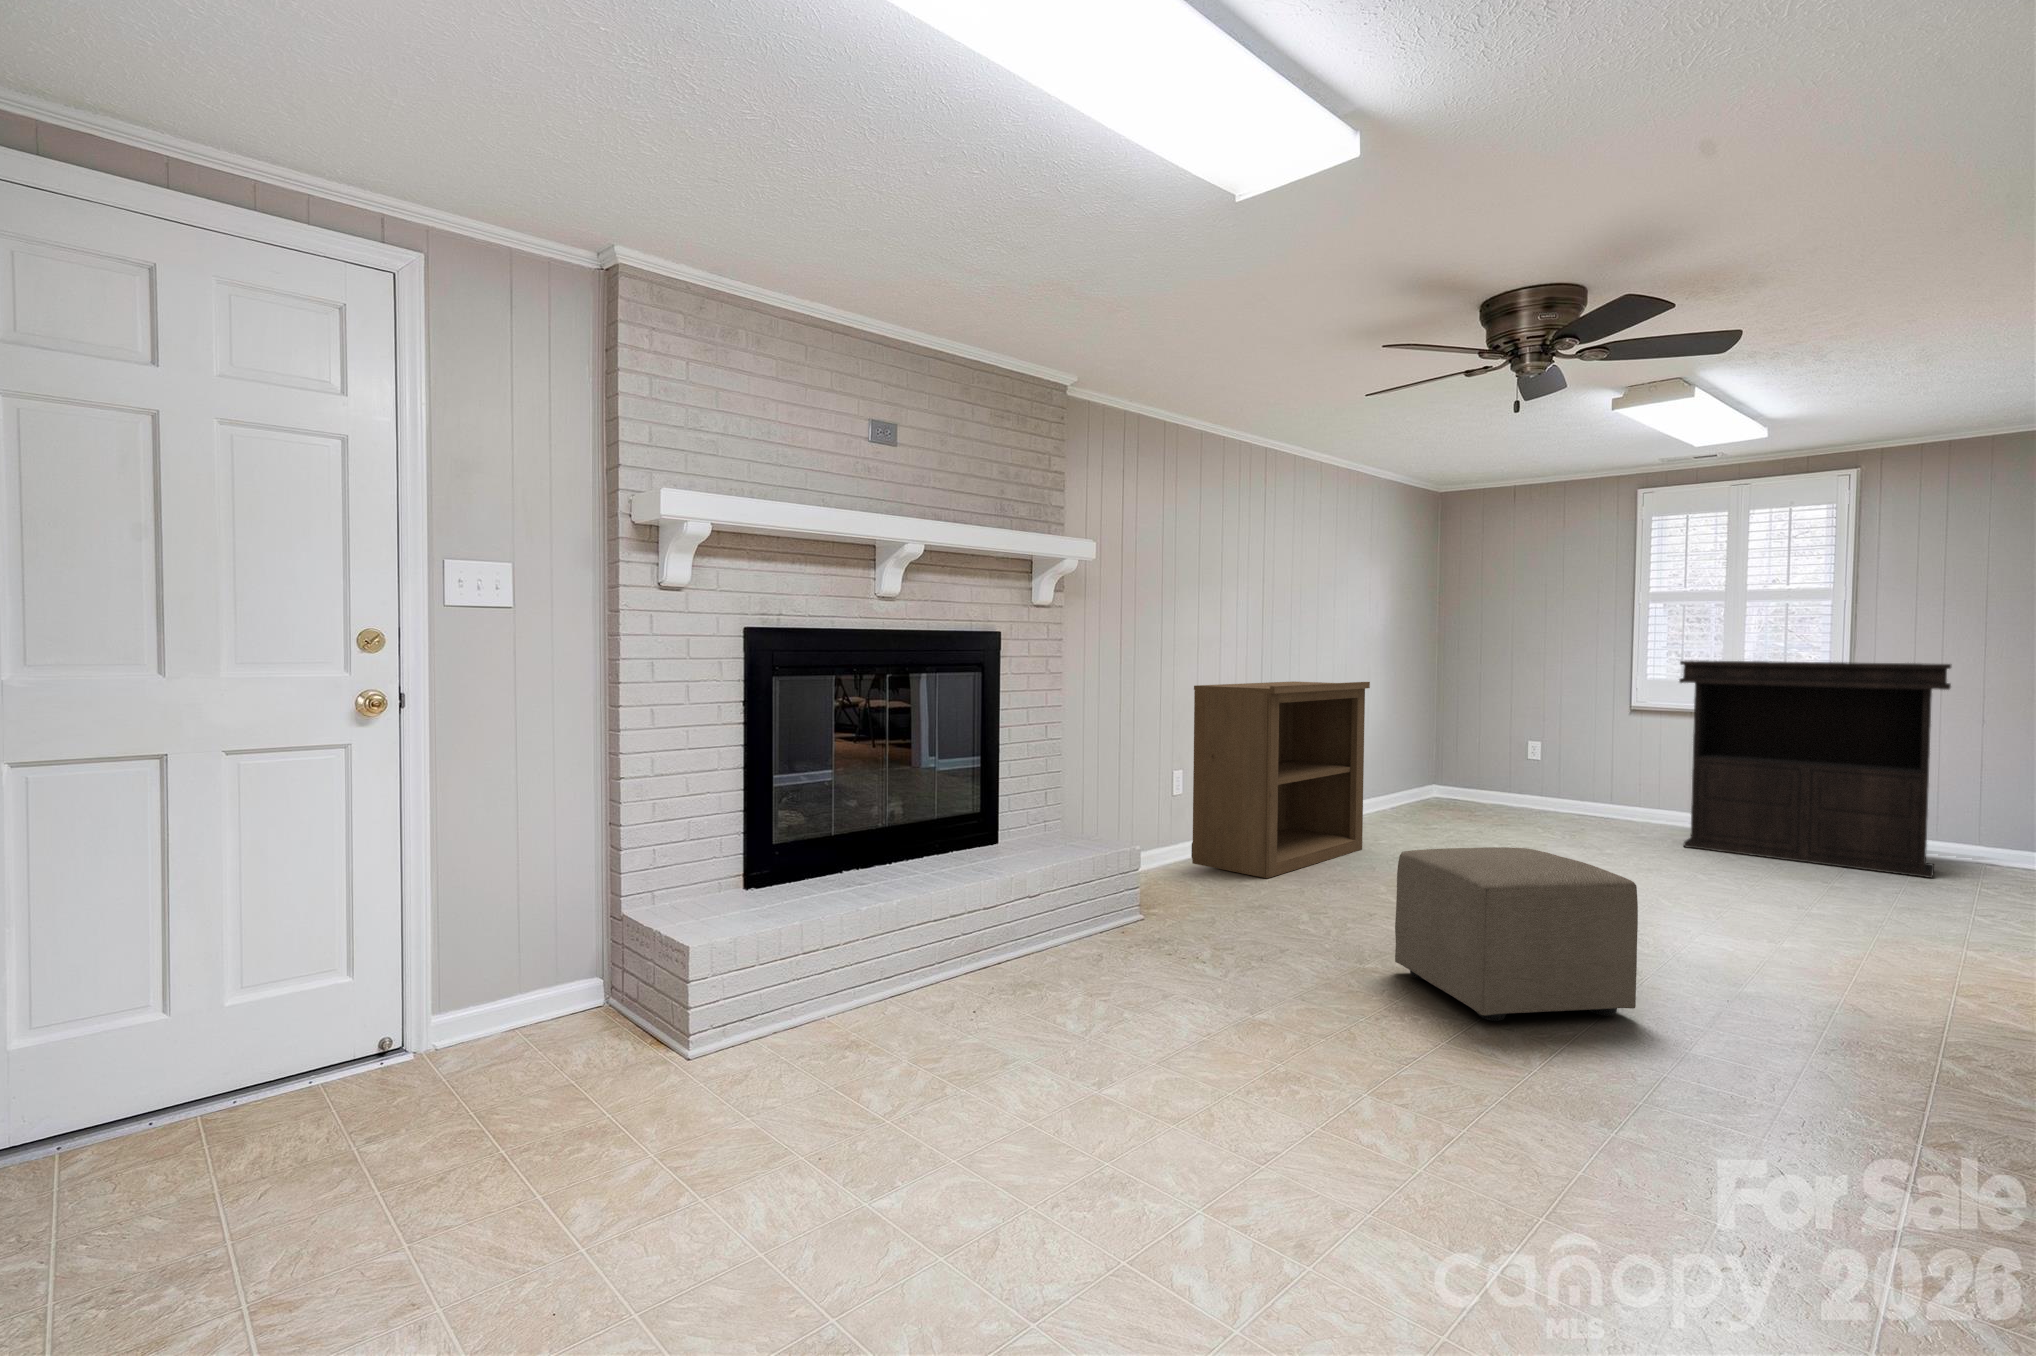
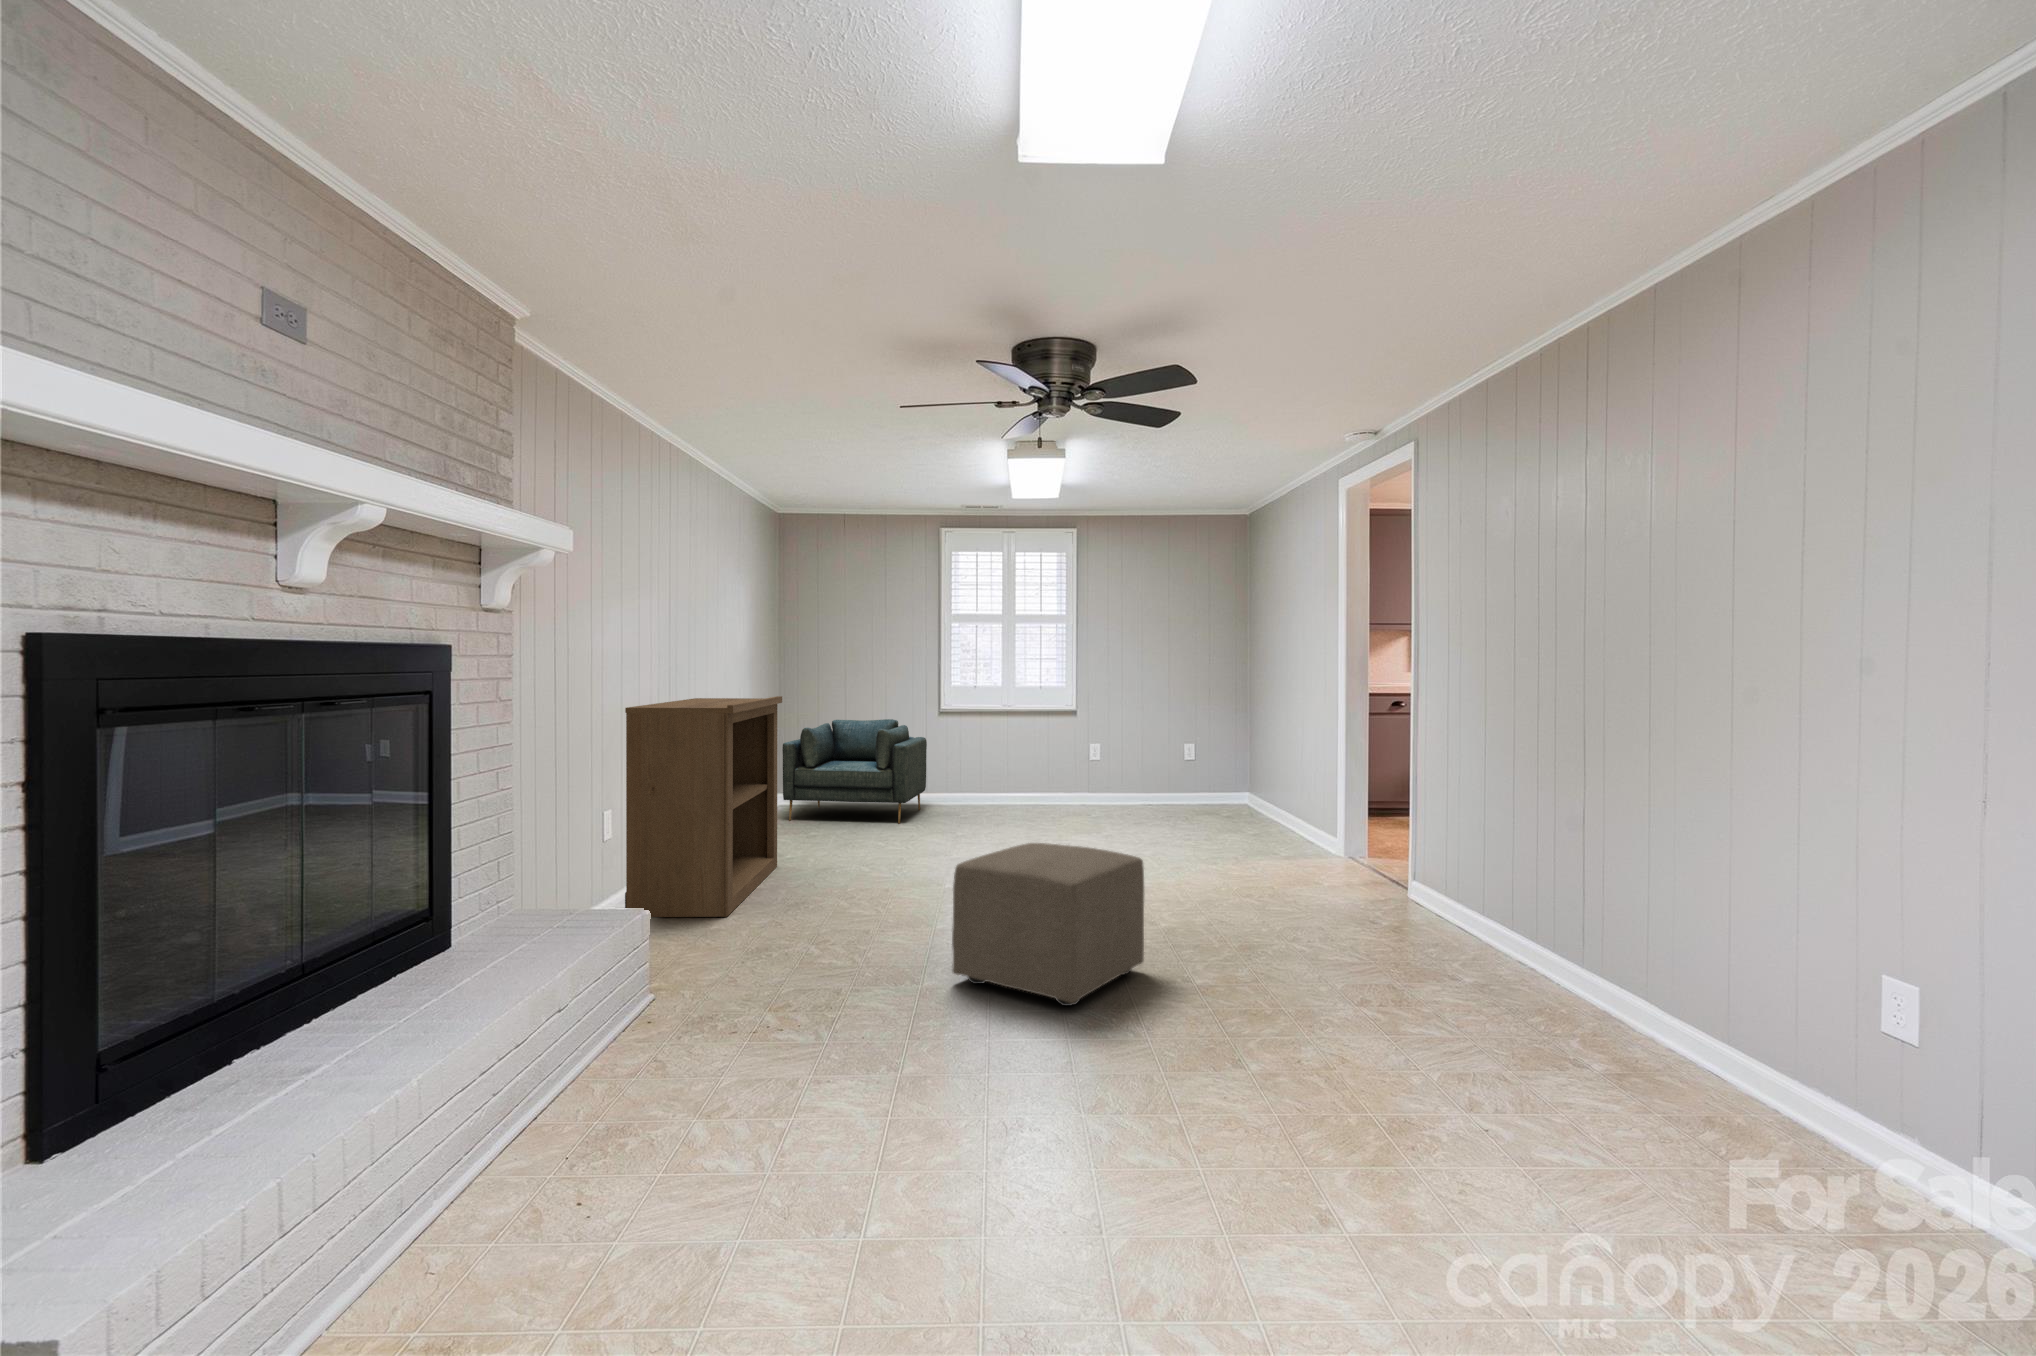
console table: present [1679,660,1951,878] -> none [992,671,1149,821]
armchair: none [1421,712,1604,832] -> present [782,719,927,824]

